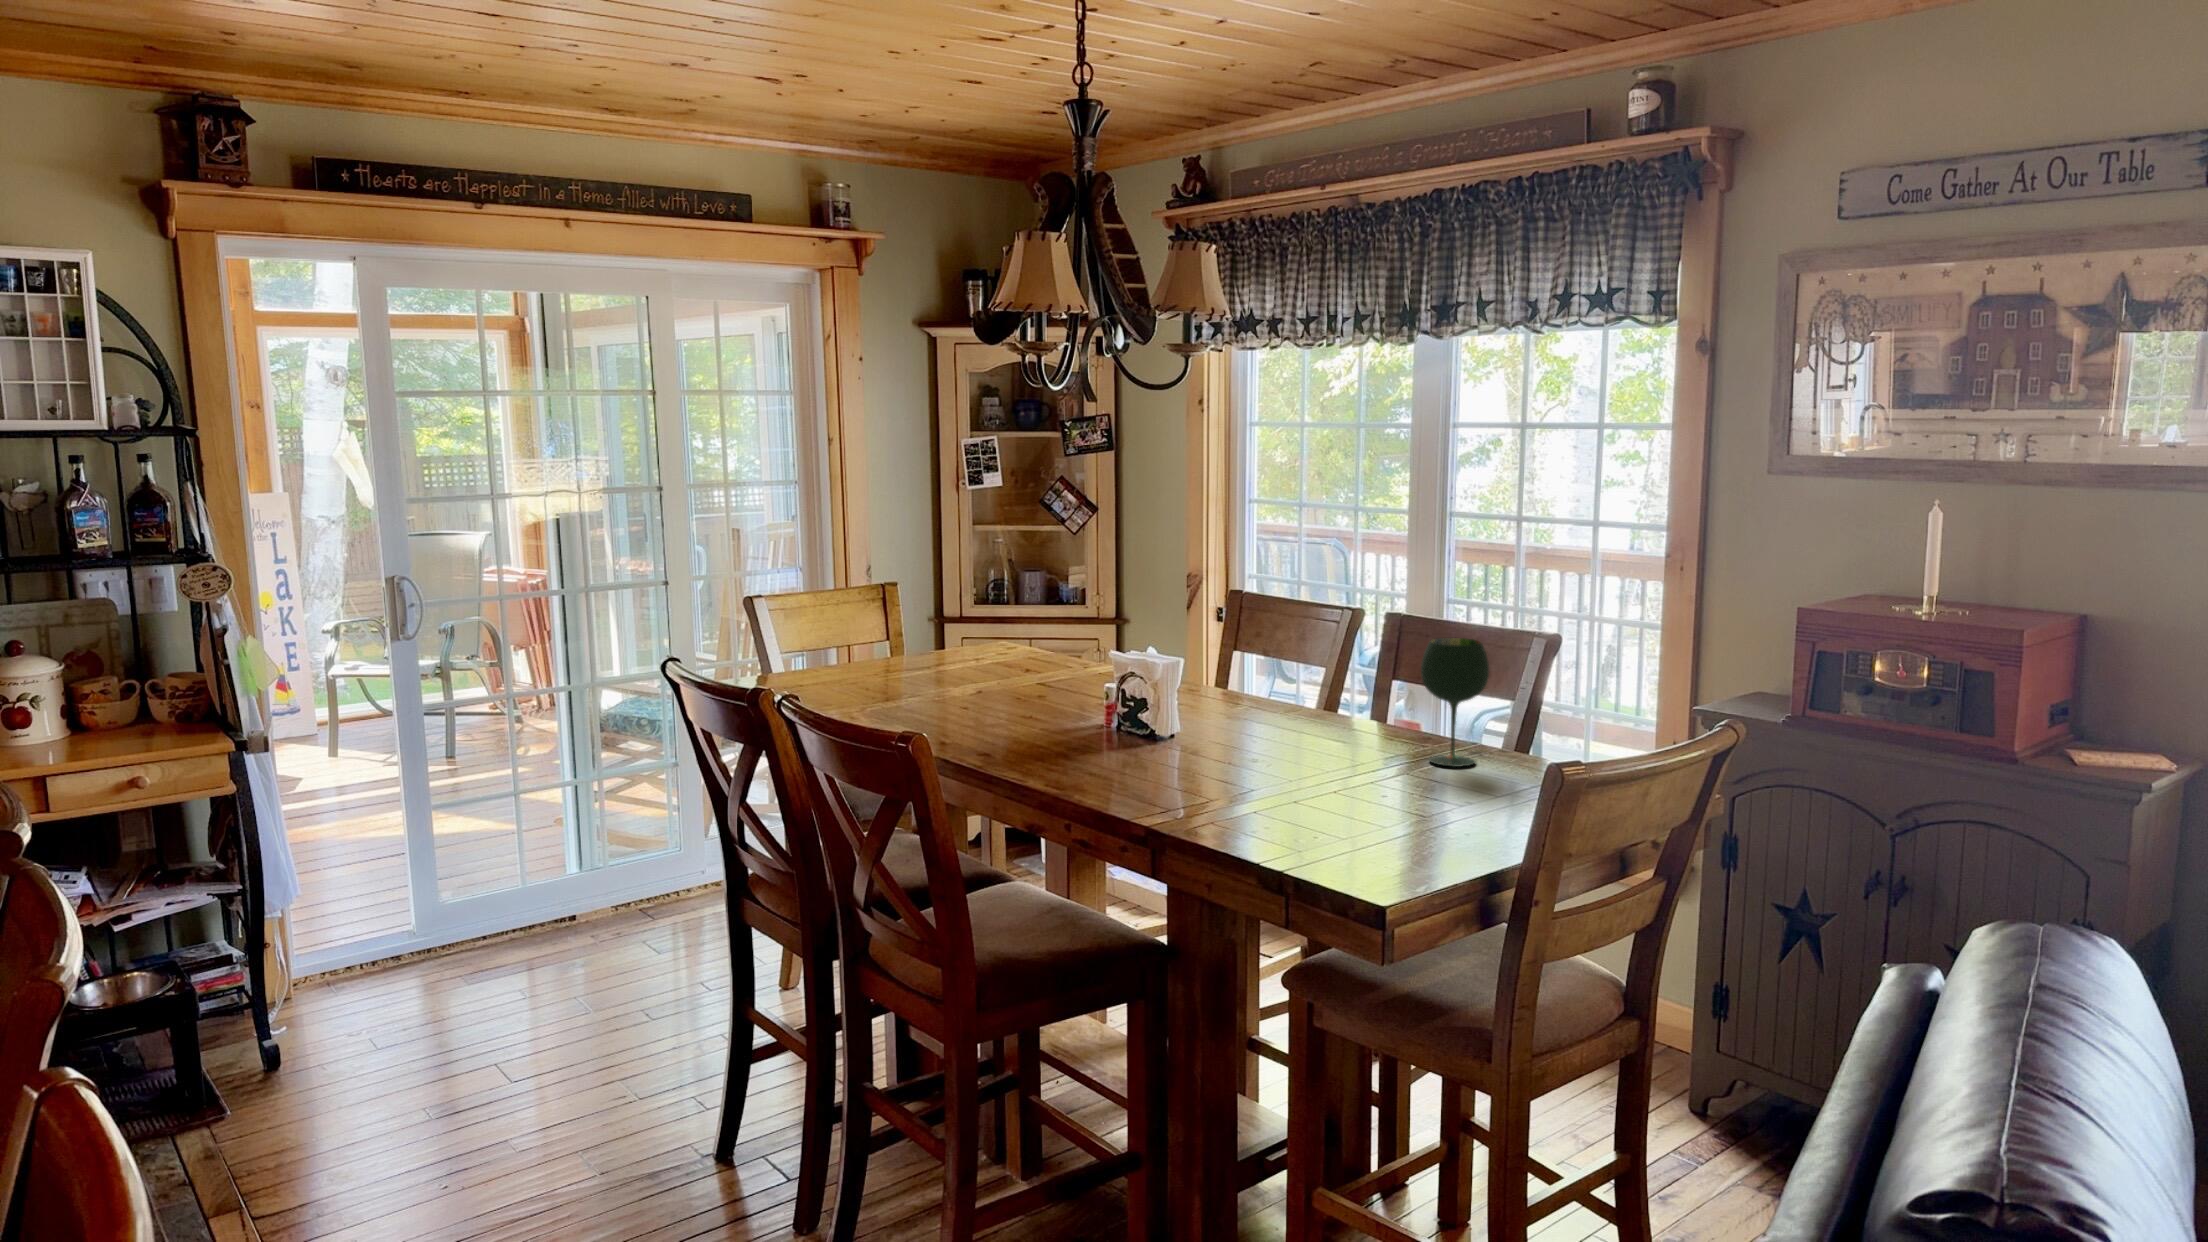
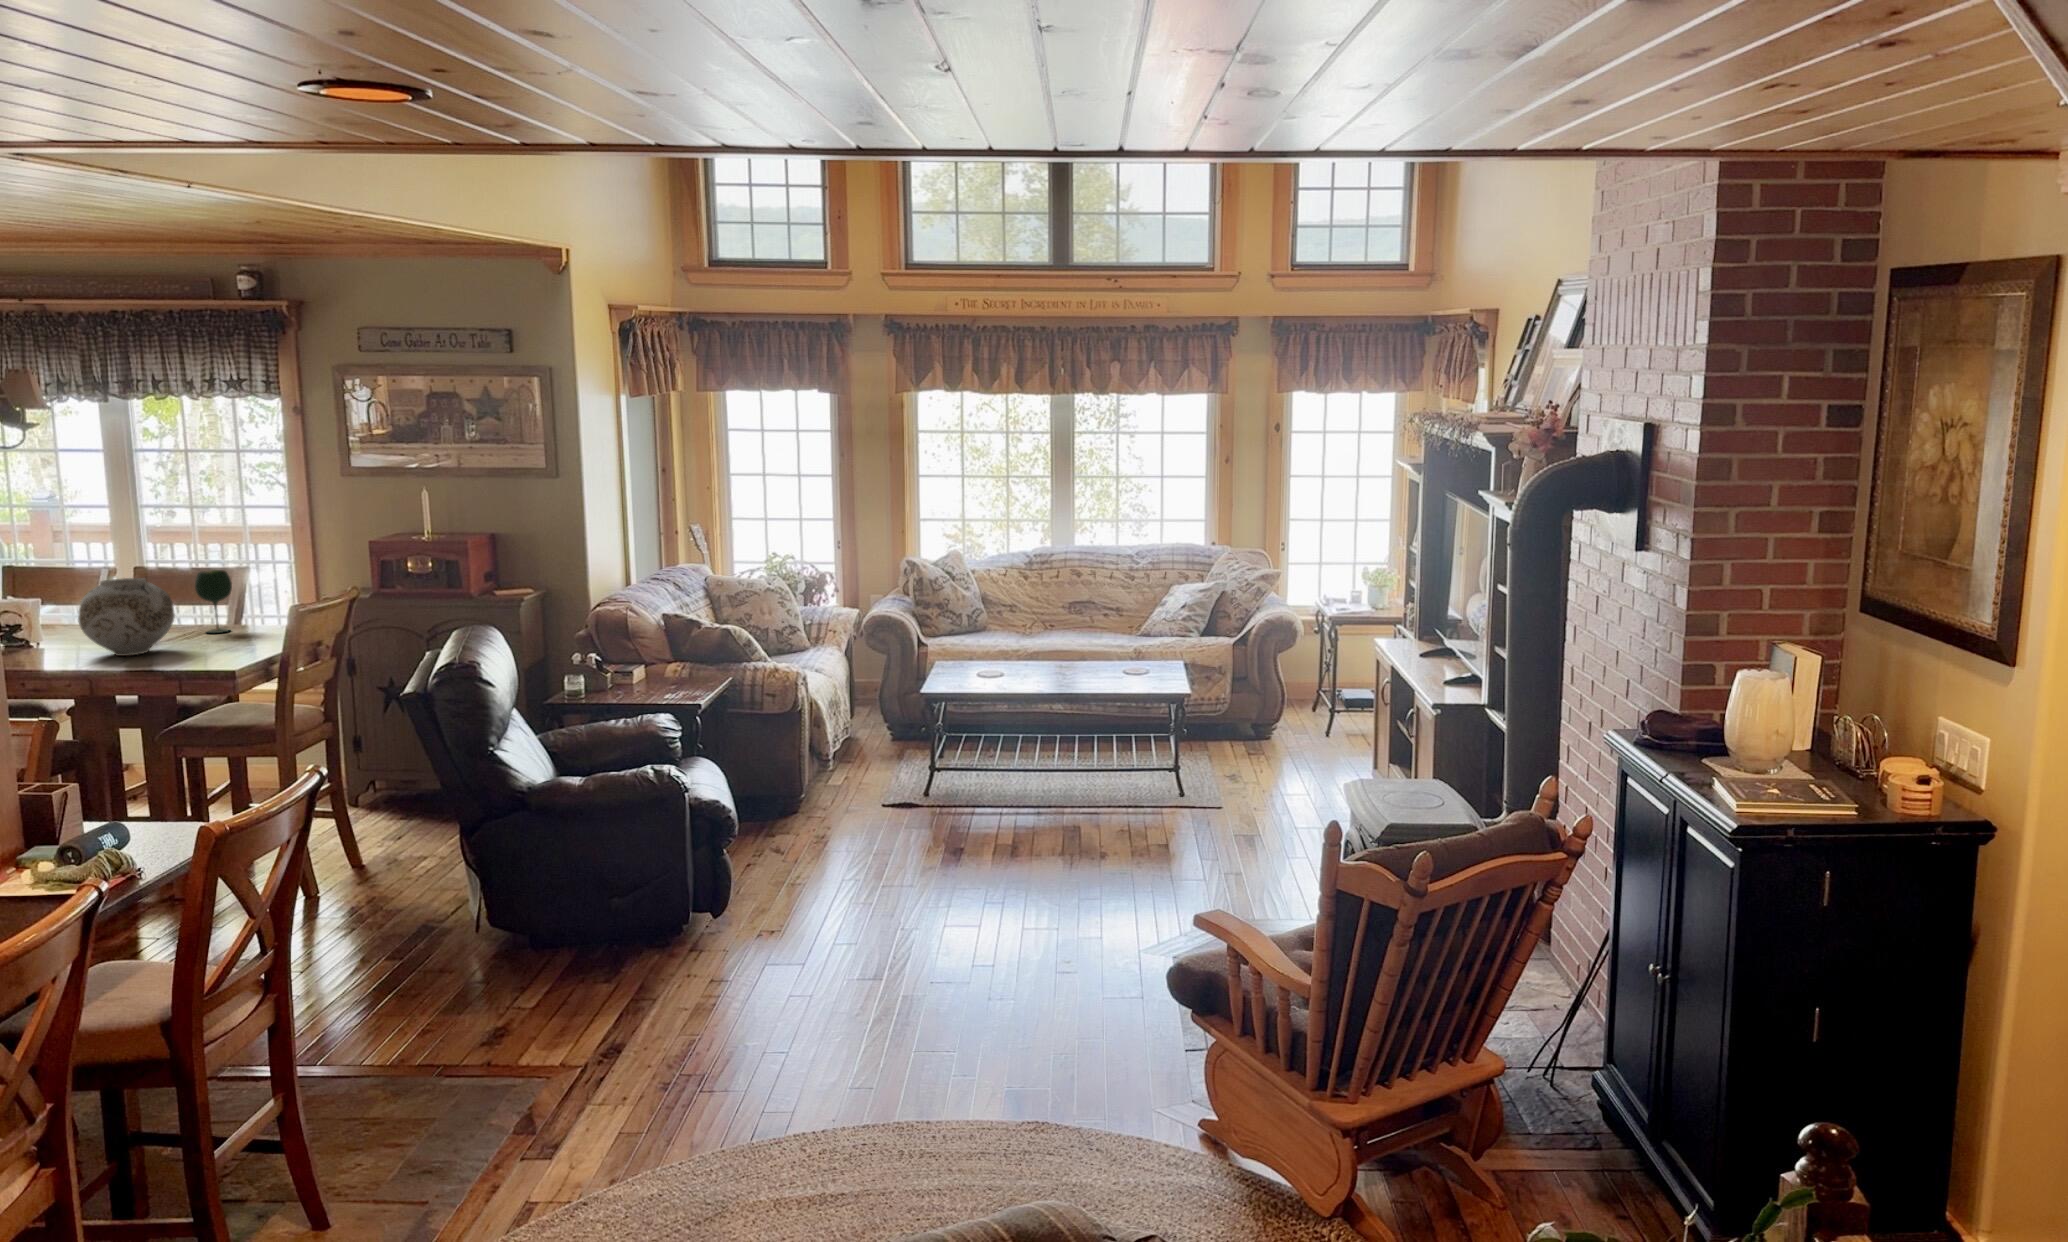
vase: none [1178,640,1346,801] -> present [78,578,175,656]

